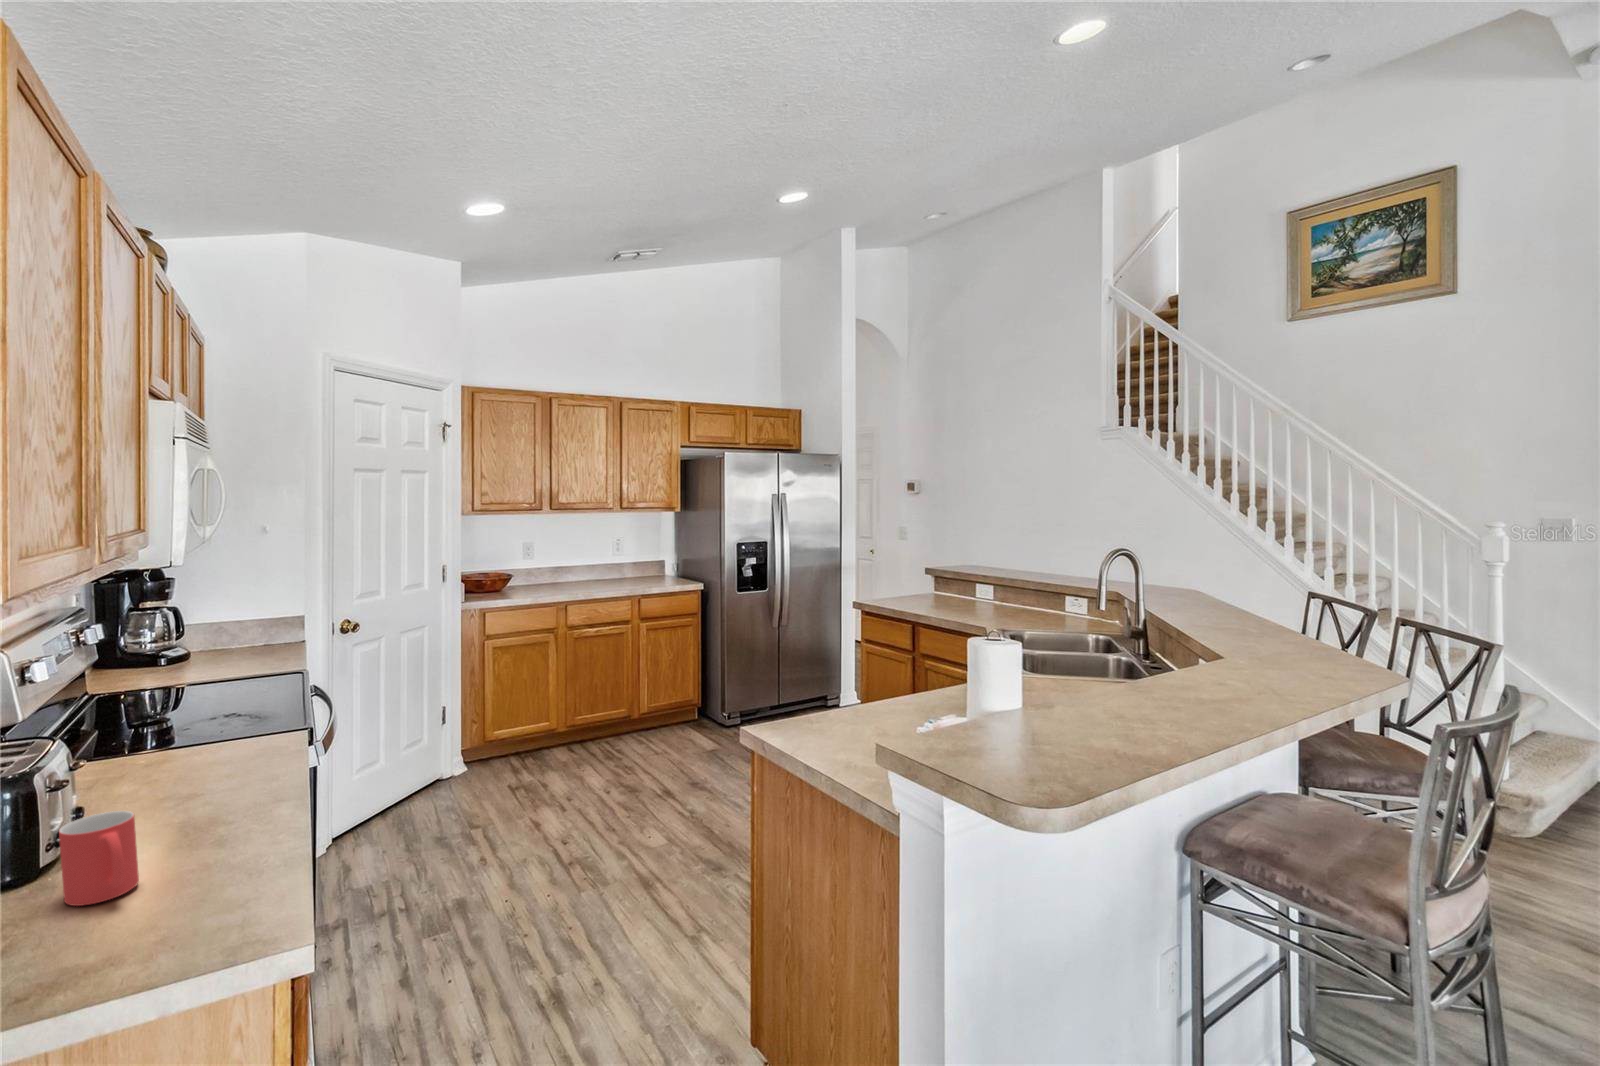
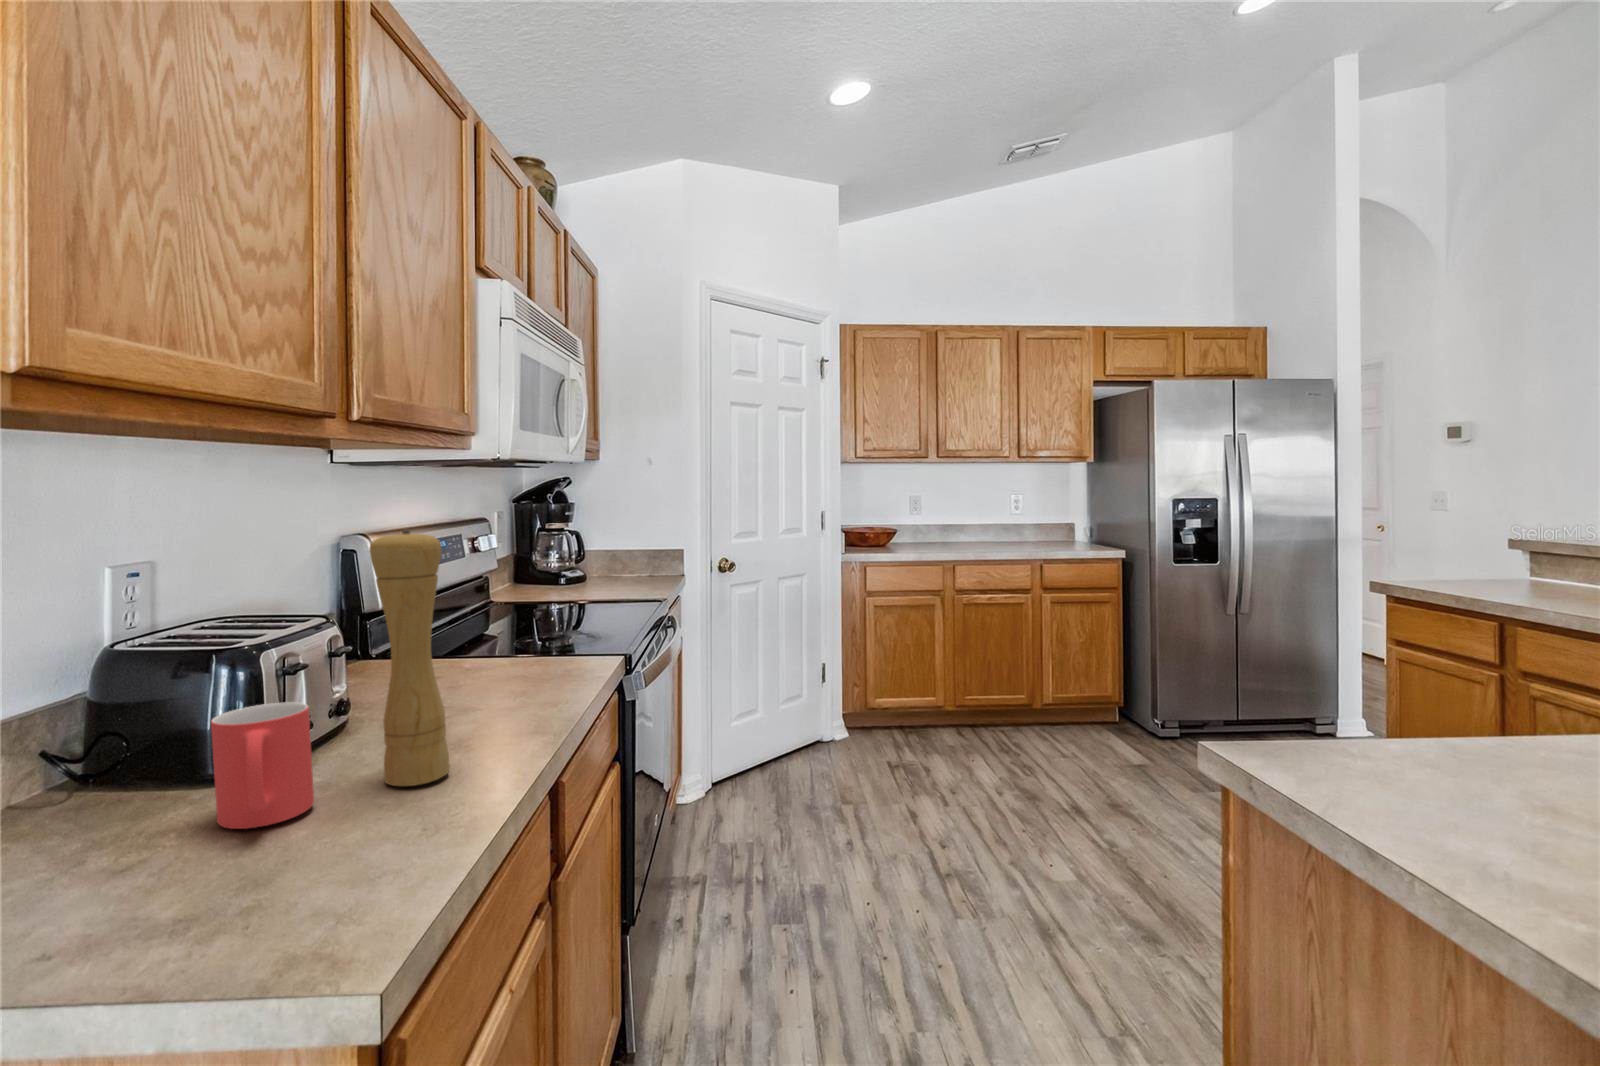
pepper mill: none [163,675,227,858] -> present [369,530,450,786]

